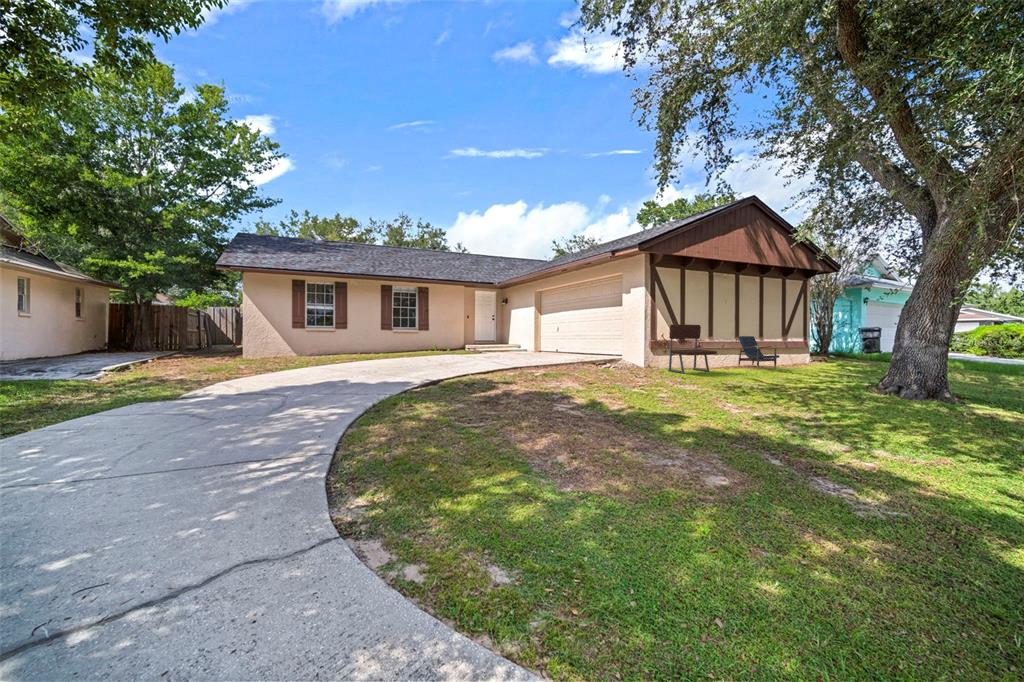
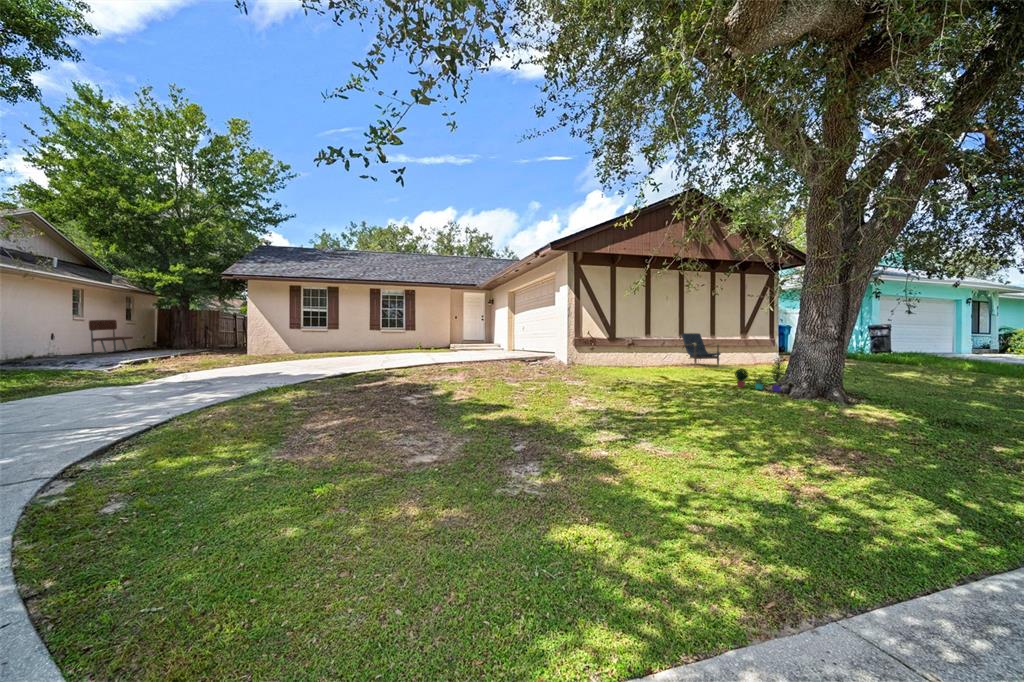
bench: present [668,324,717,374] -> present [89,320,133,354]
potted plant: none [832,360,888,393] -> present [735,358,784,392]

